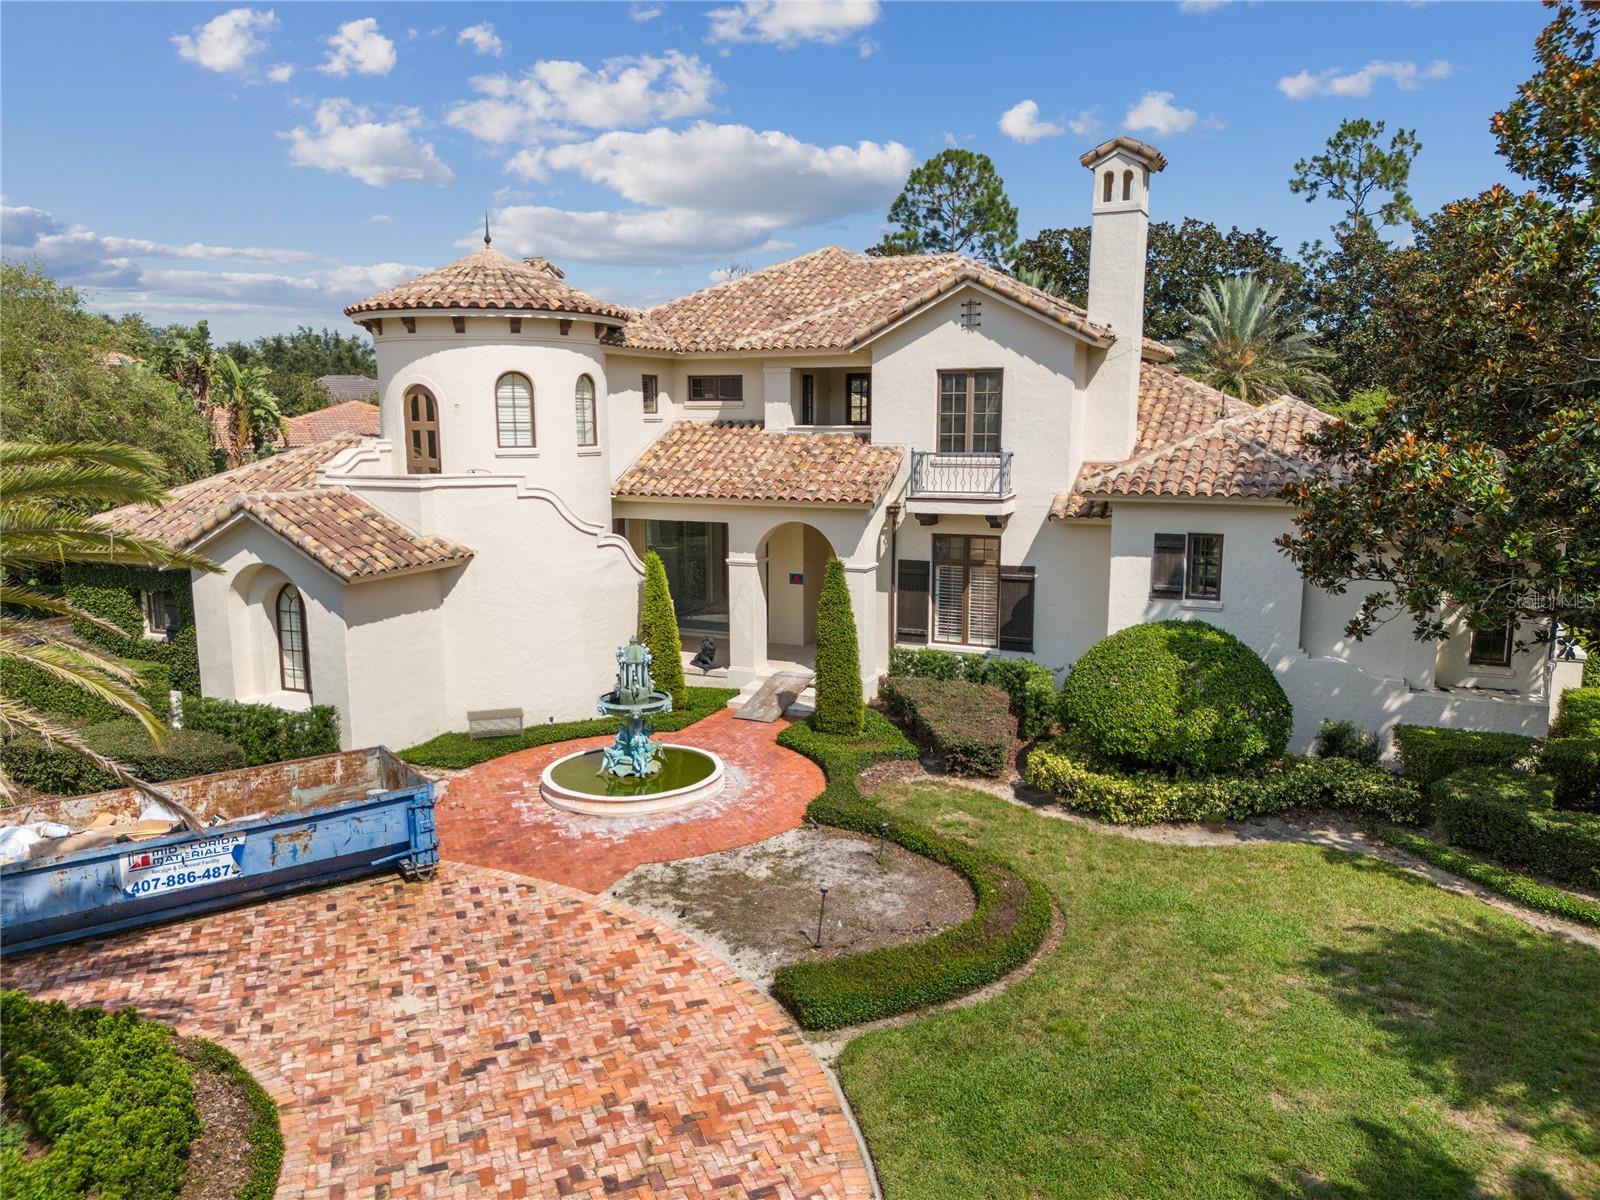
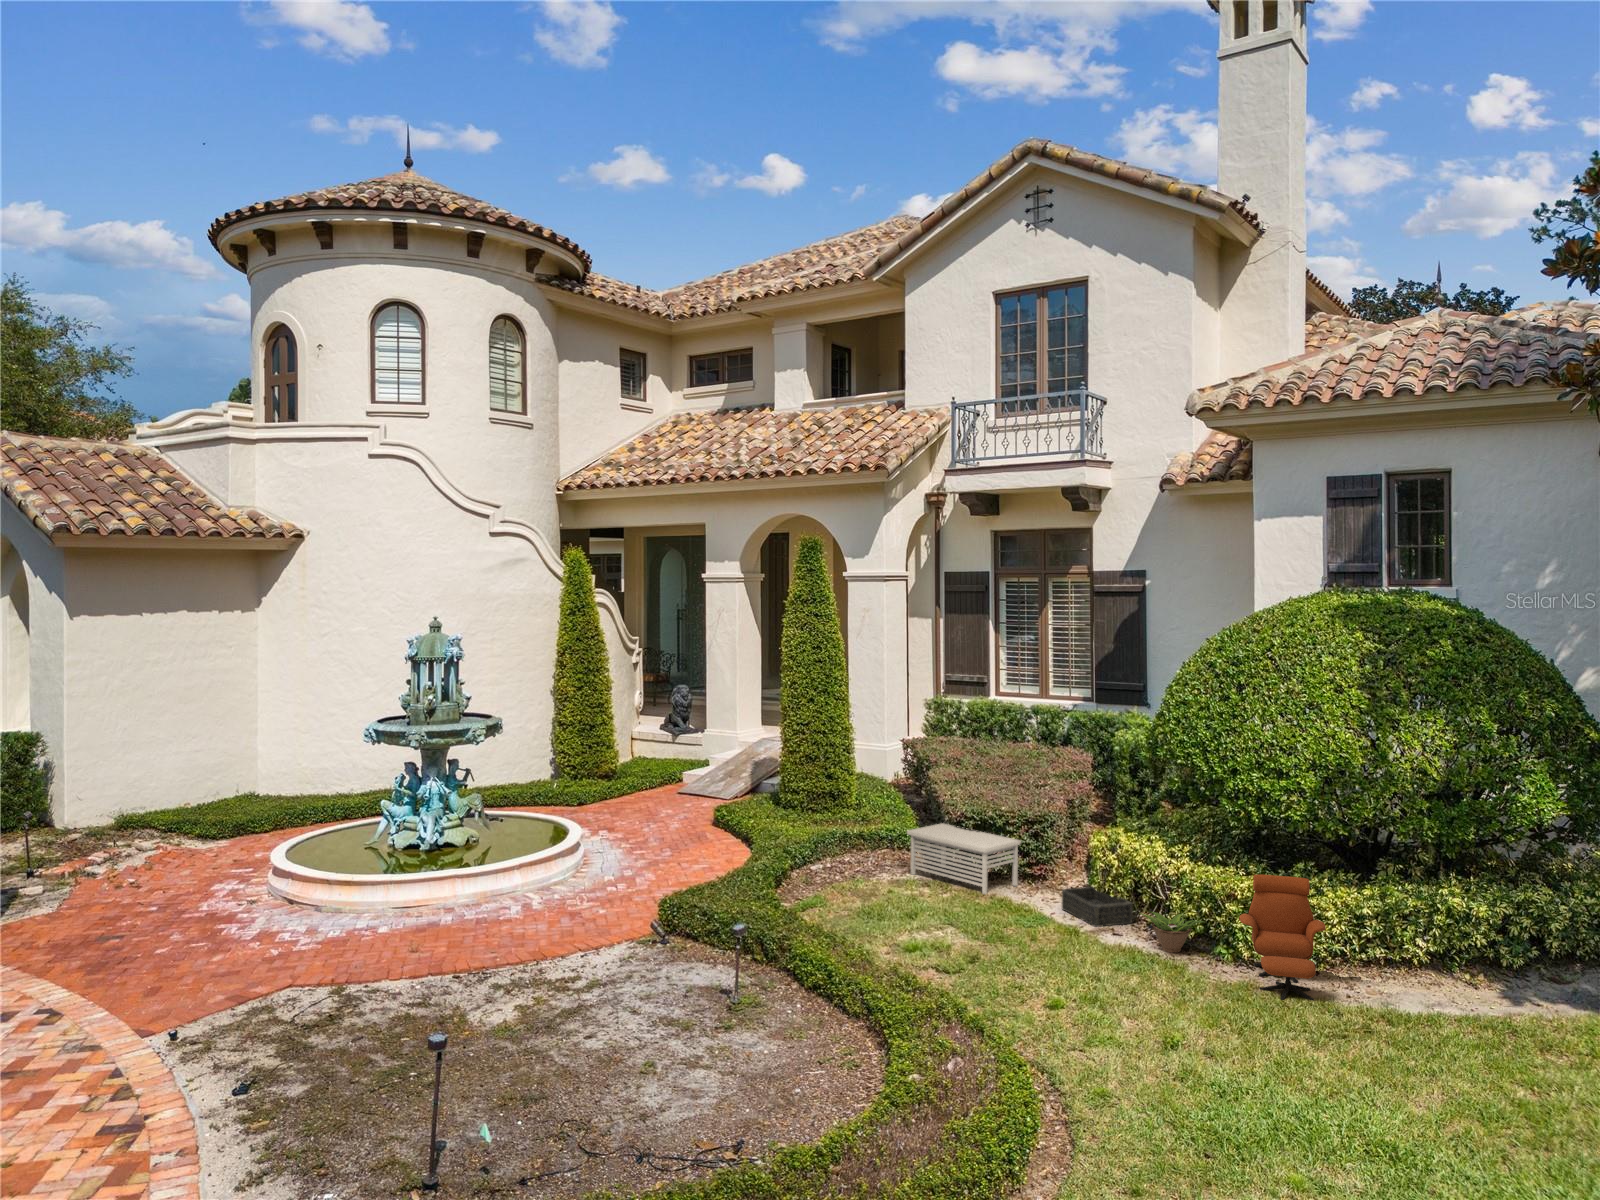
storage bench: present [467,708,524,741] -> present [907,823,1021,894]
lounge chair: none [1115,782,1156,844] -> present [1239,875,1326,1001]
decorative plant: present [1203,812,1226,833] -> present [1139,912,1203,953]

